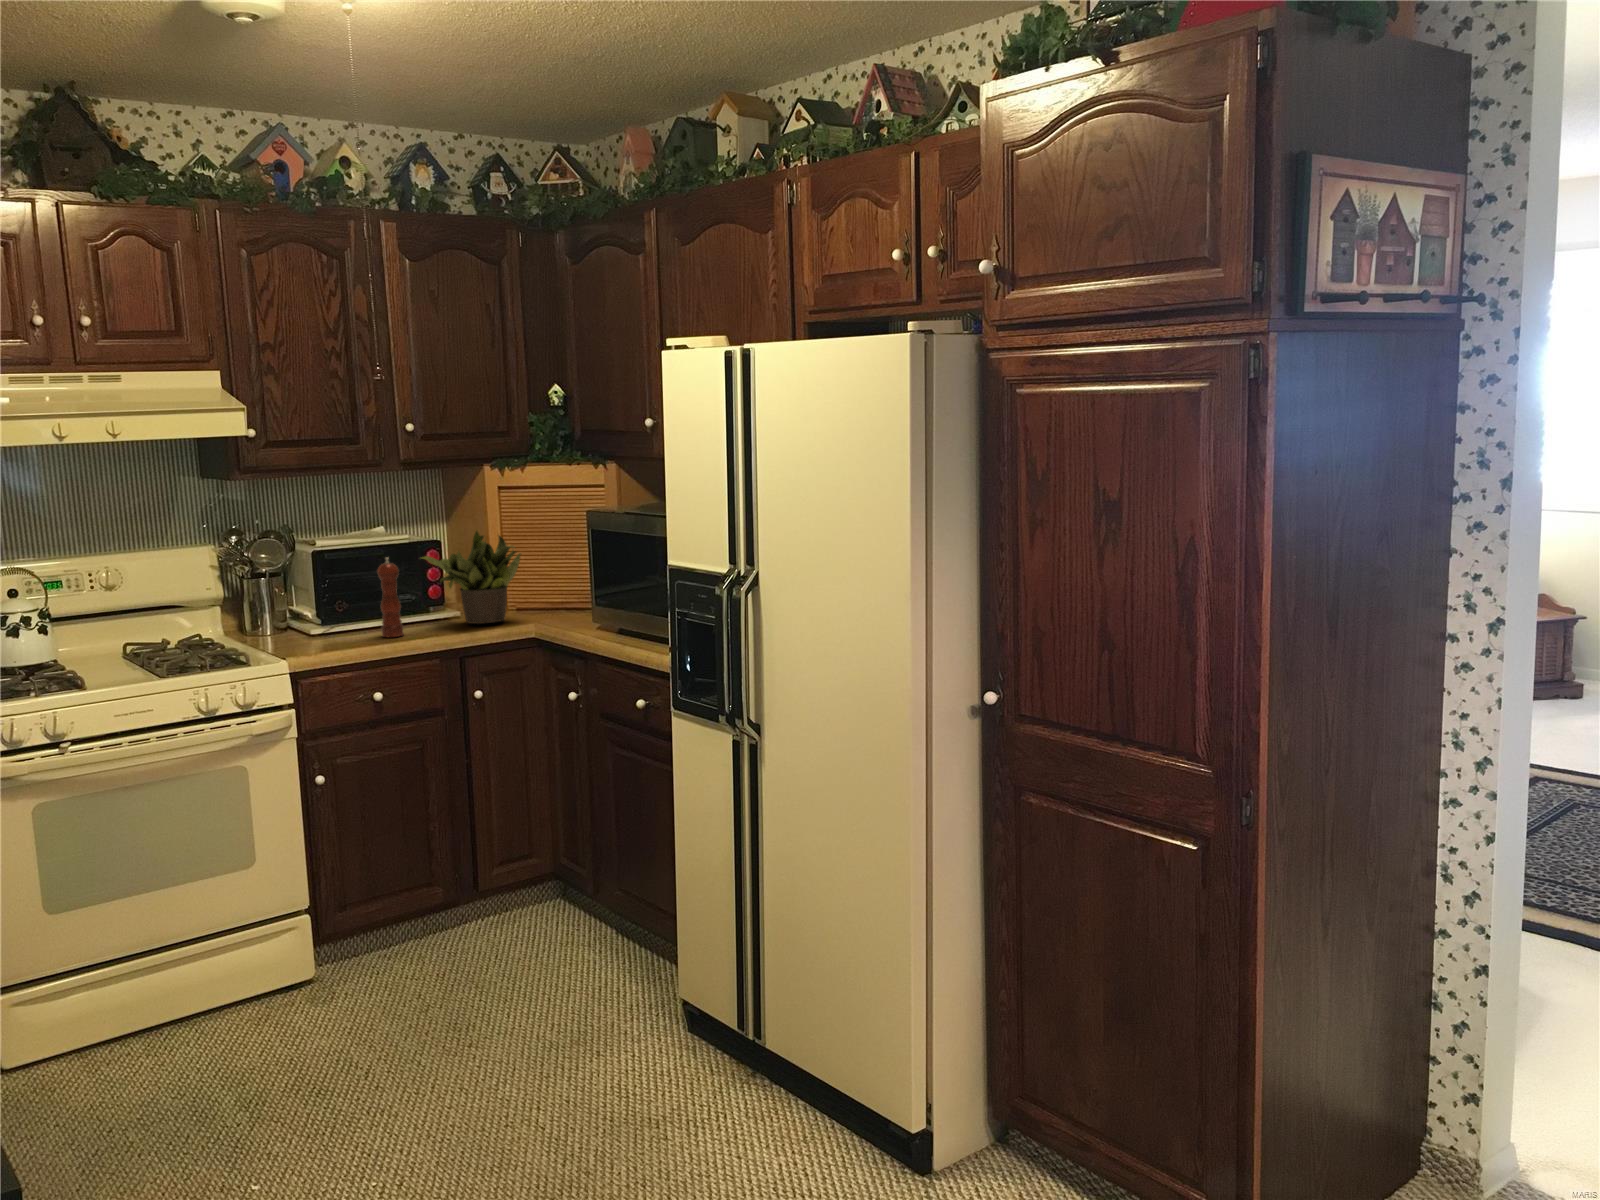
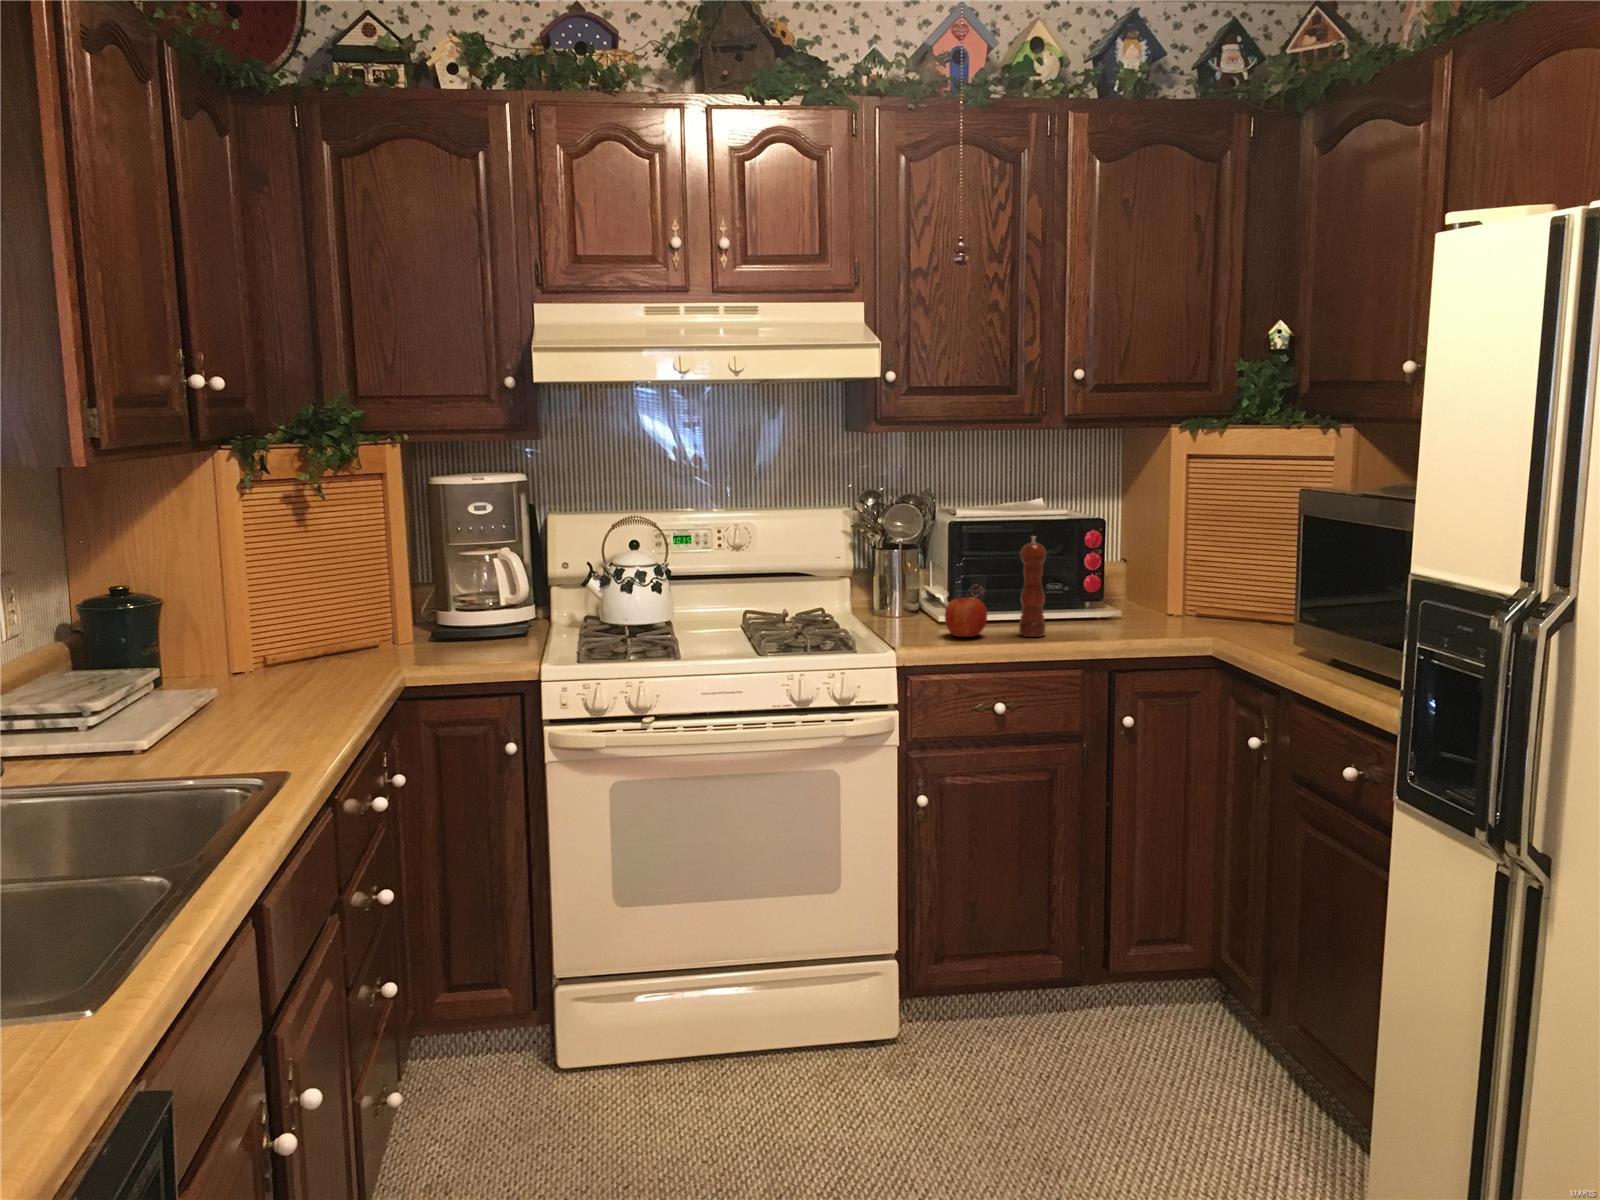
potted plant: present [422,531,521,624] -> none [1074,507,1209,631]
fruit: none [319,608,355,643] -> present [945,594,987,637]

